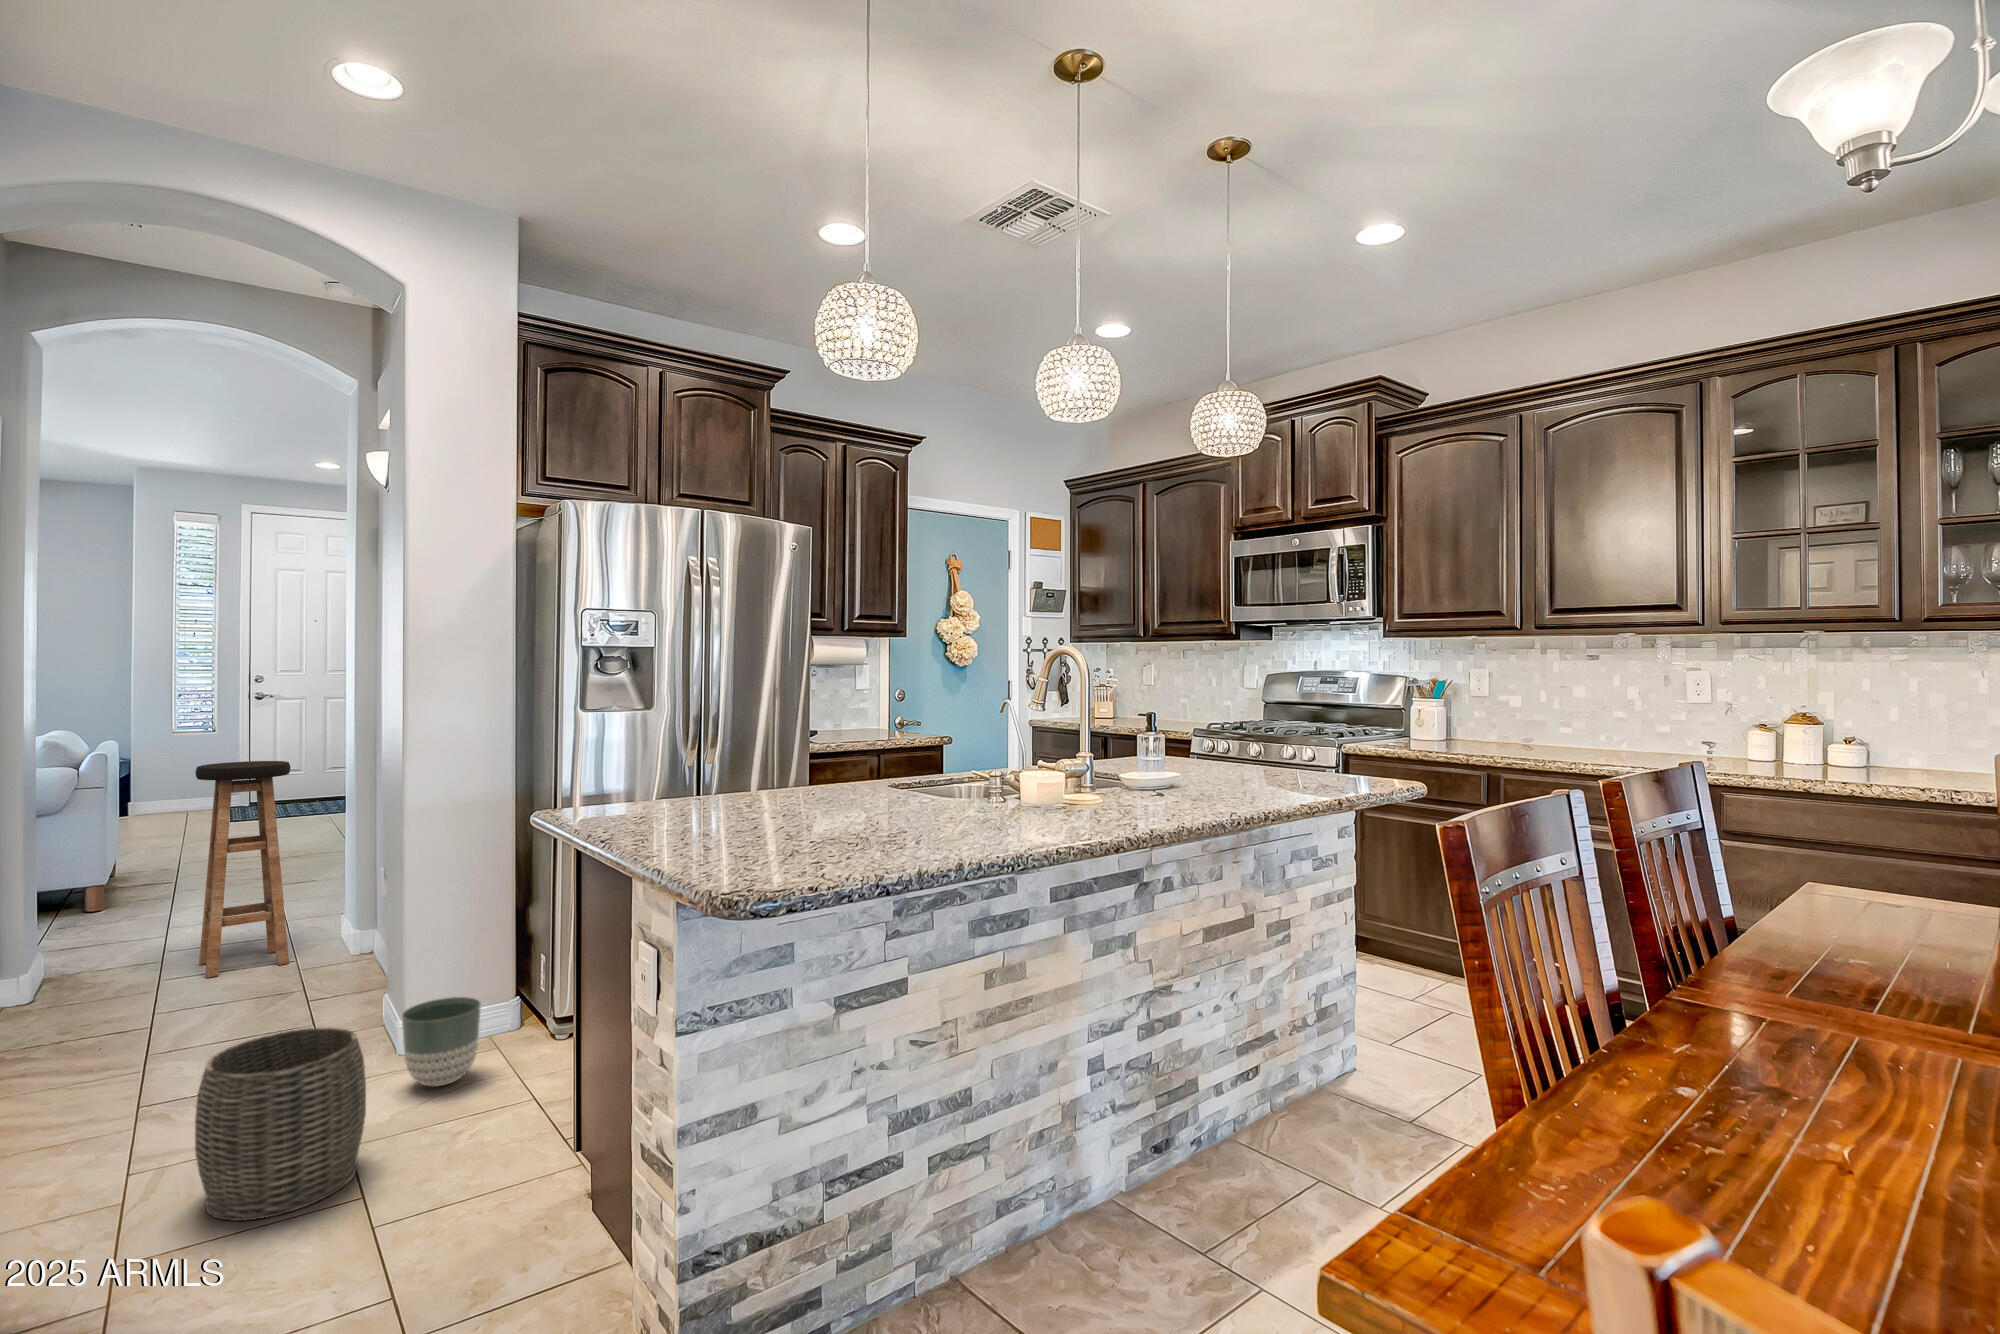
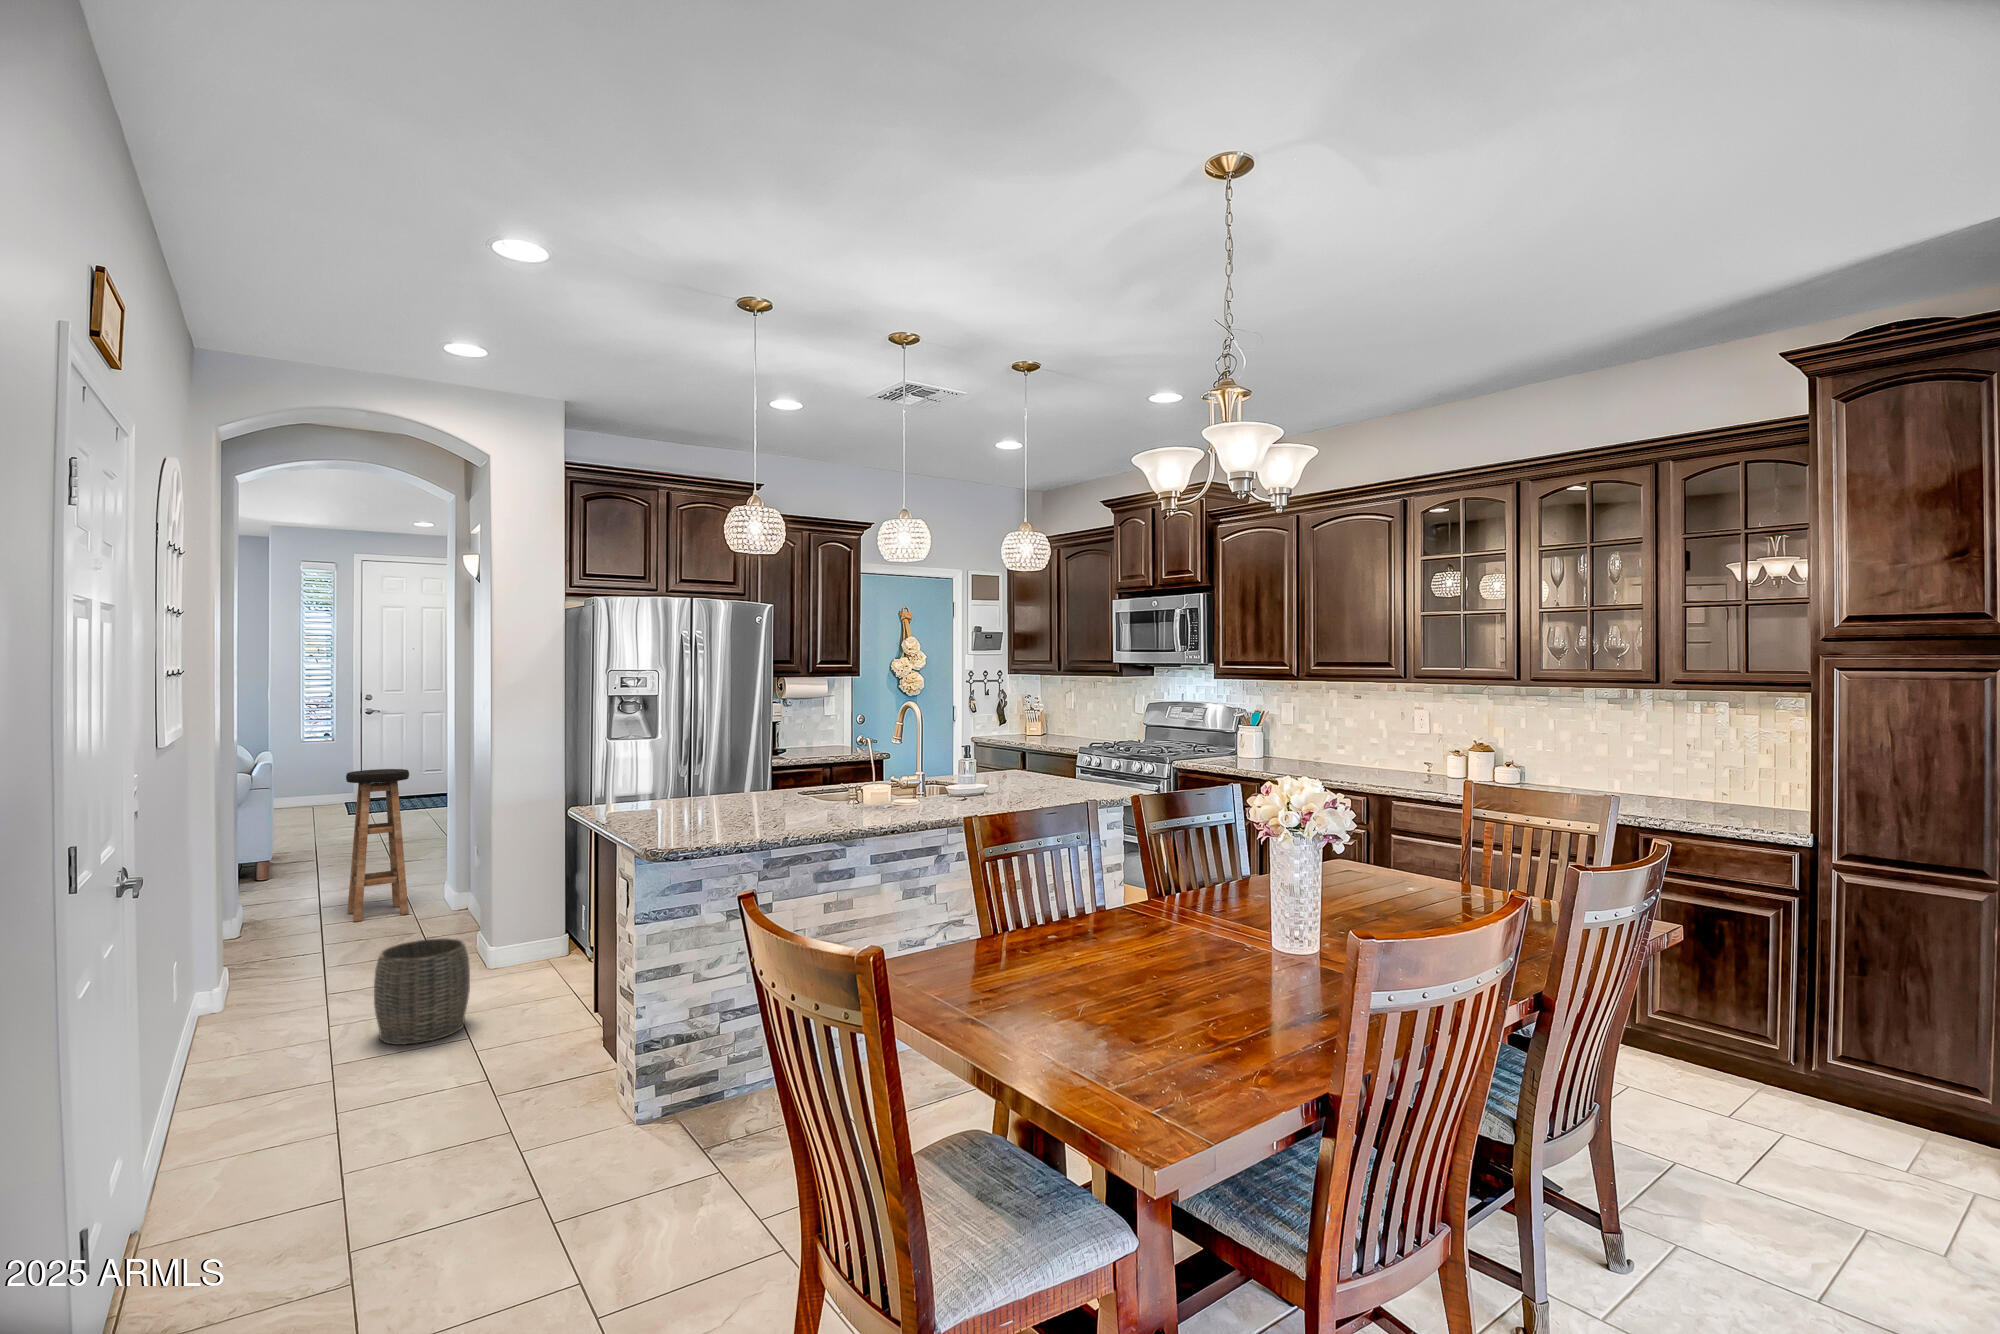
planter: present [402,997,481,1087] -> none [490,929,539,985]

